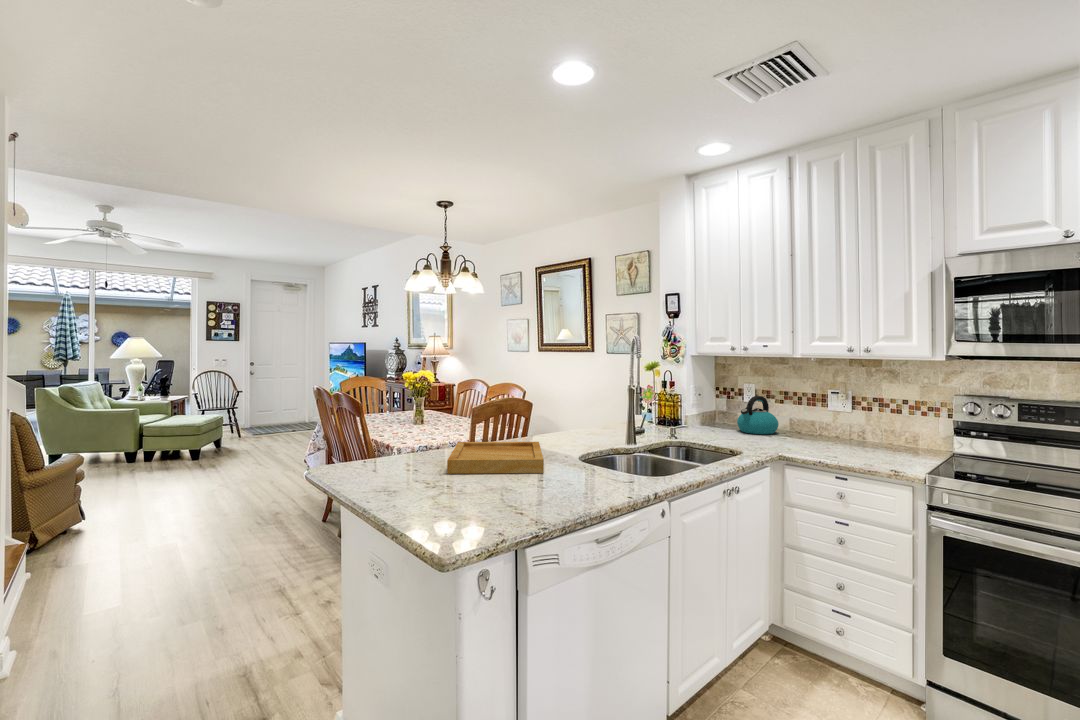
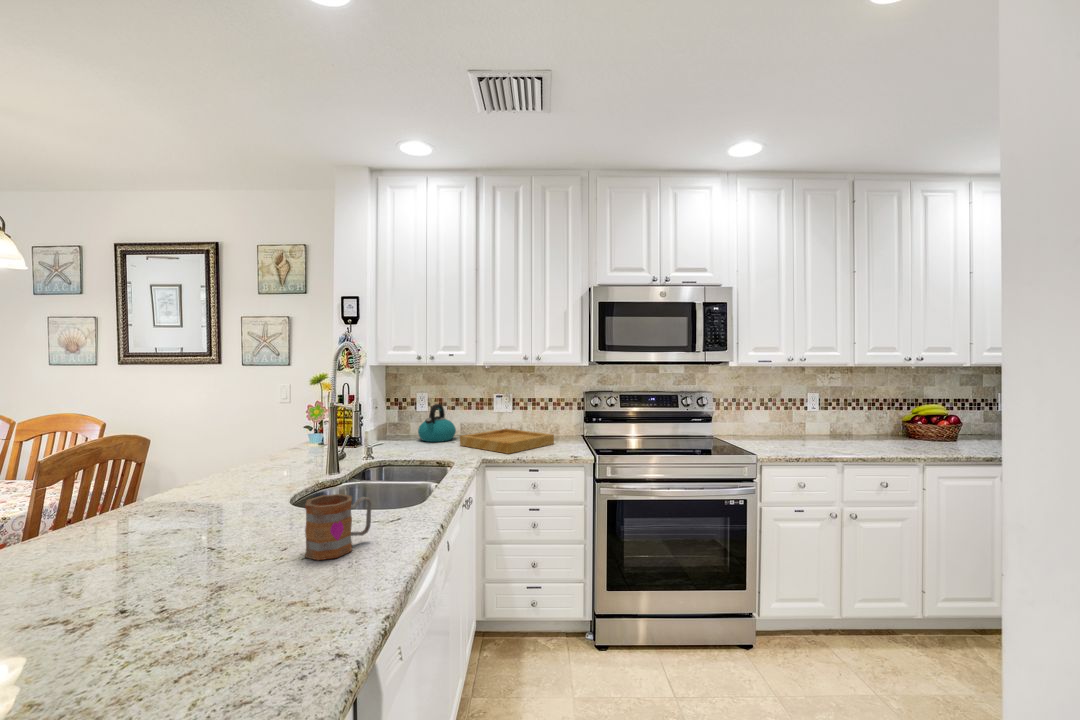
tray: present [447,442,544,474] -> present [460,429,554,454]
mug: none [555,449,603,494] -> present [305,494,372,560]

